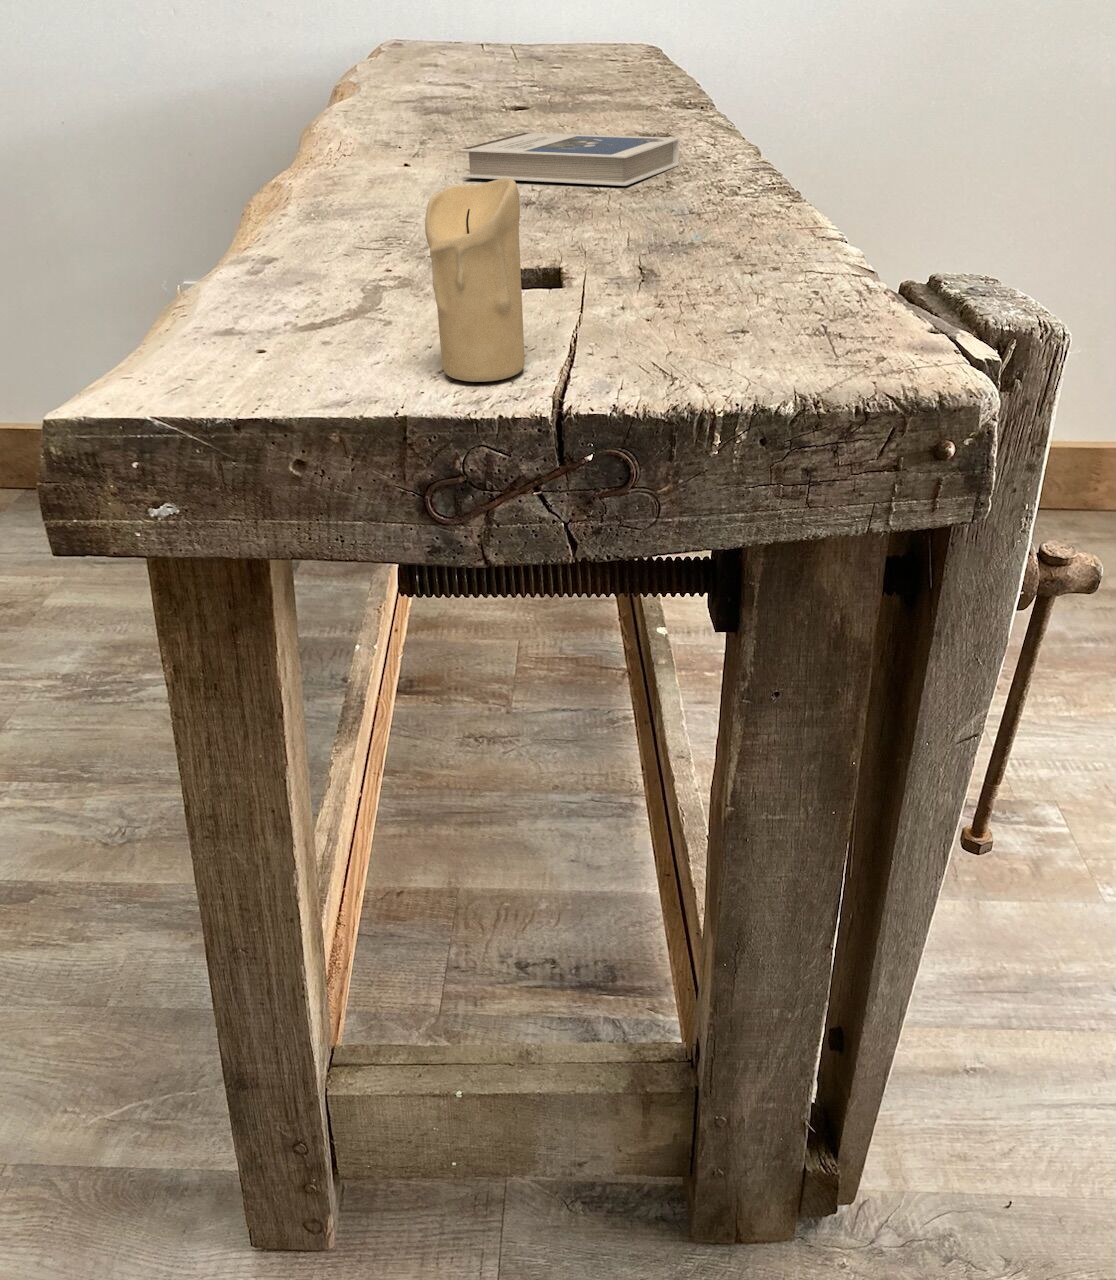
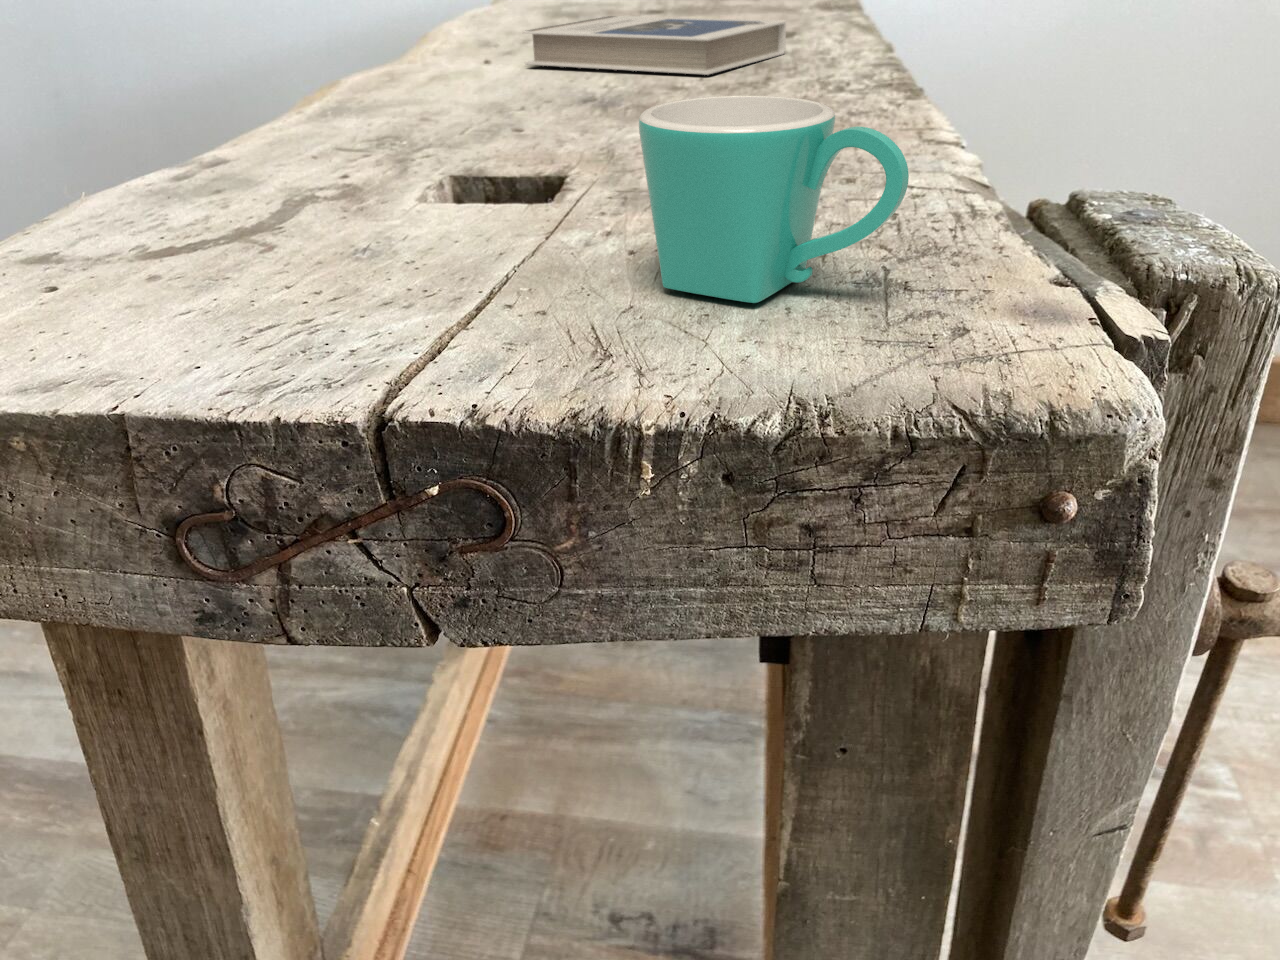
candle: present [425,178,525,382] -> none [210,28,394,348]
mug: none [674,214,847,347] -> present [639,95,909,303]

